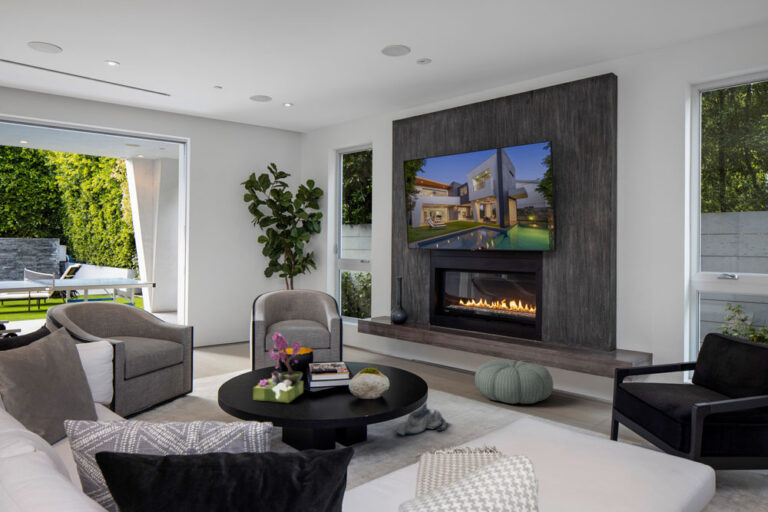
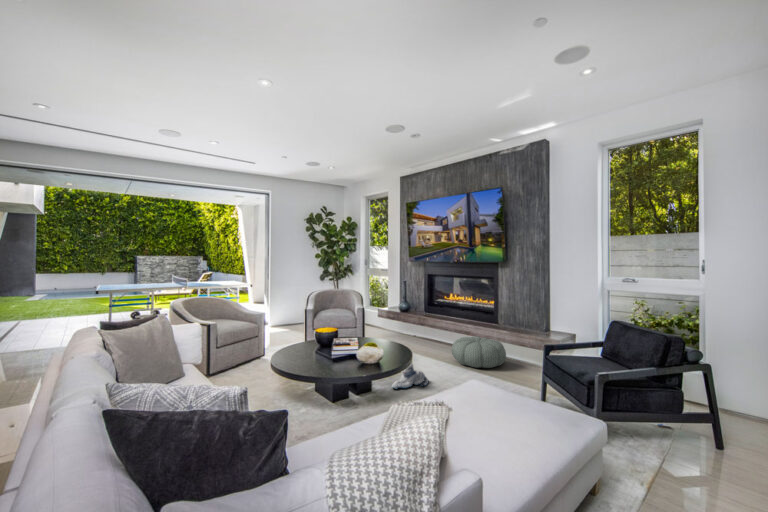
flower arrangement: present [253,333,303,403] -> none [291,316,326,365]

